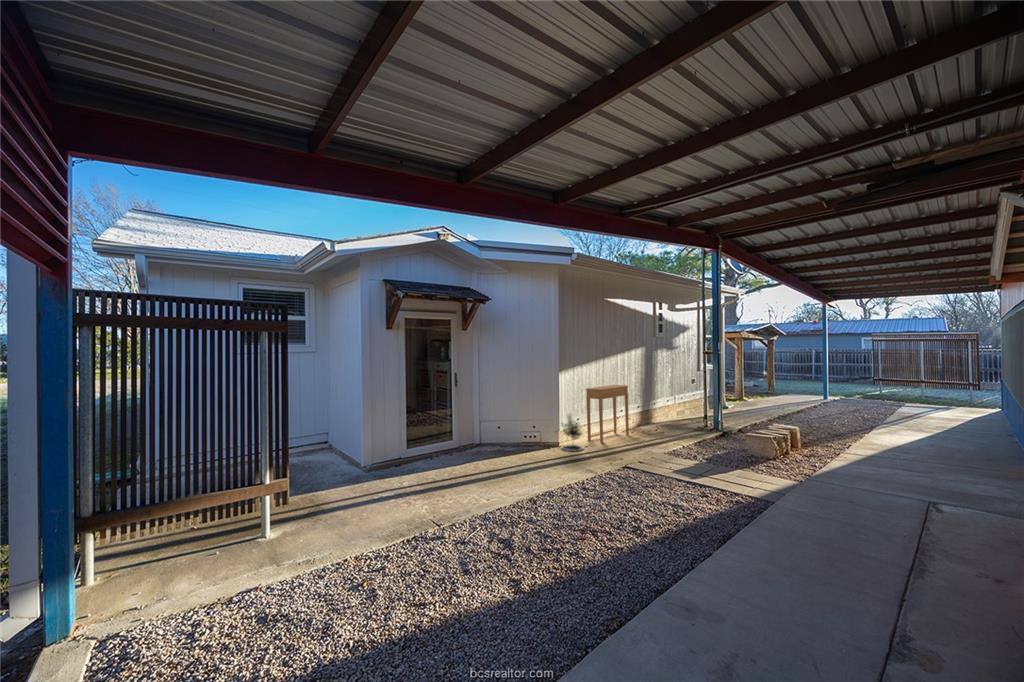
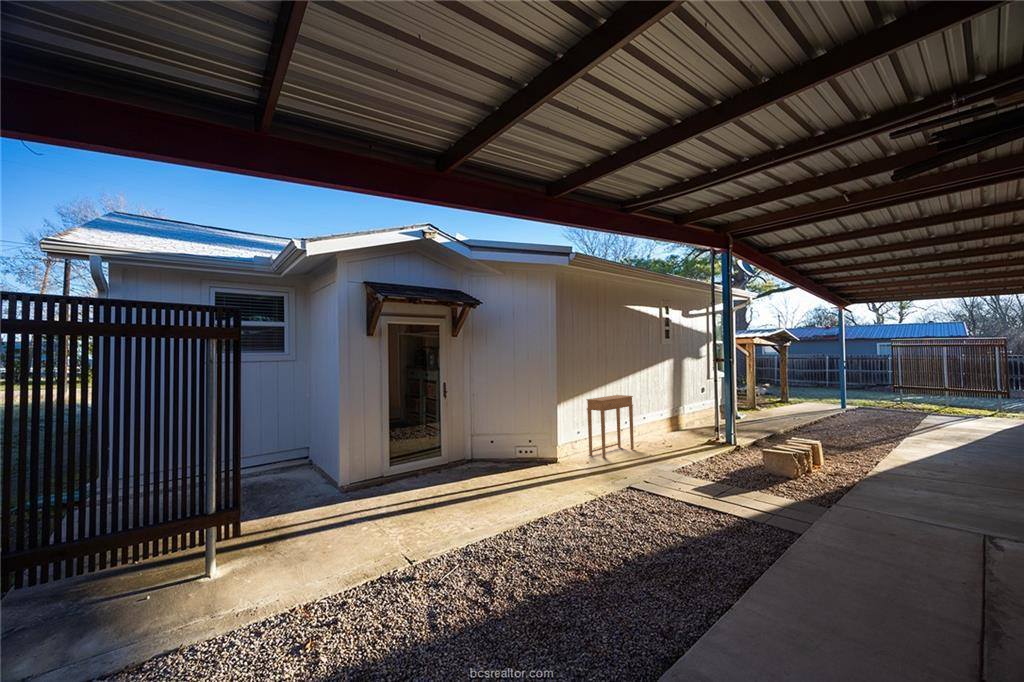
potted tree: present [561,416,583,451] -> none [558,423,586,468]

